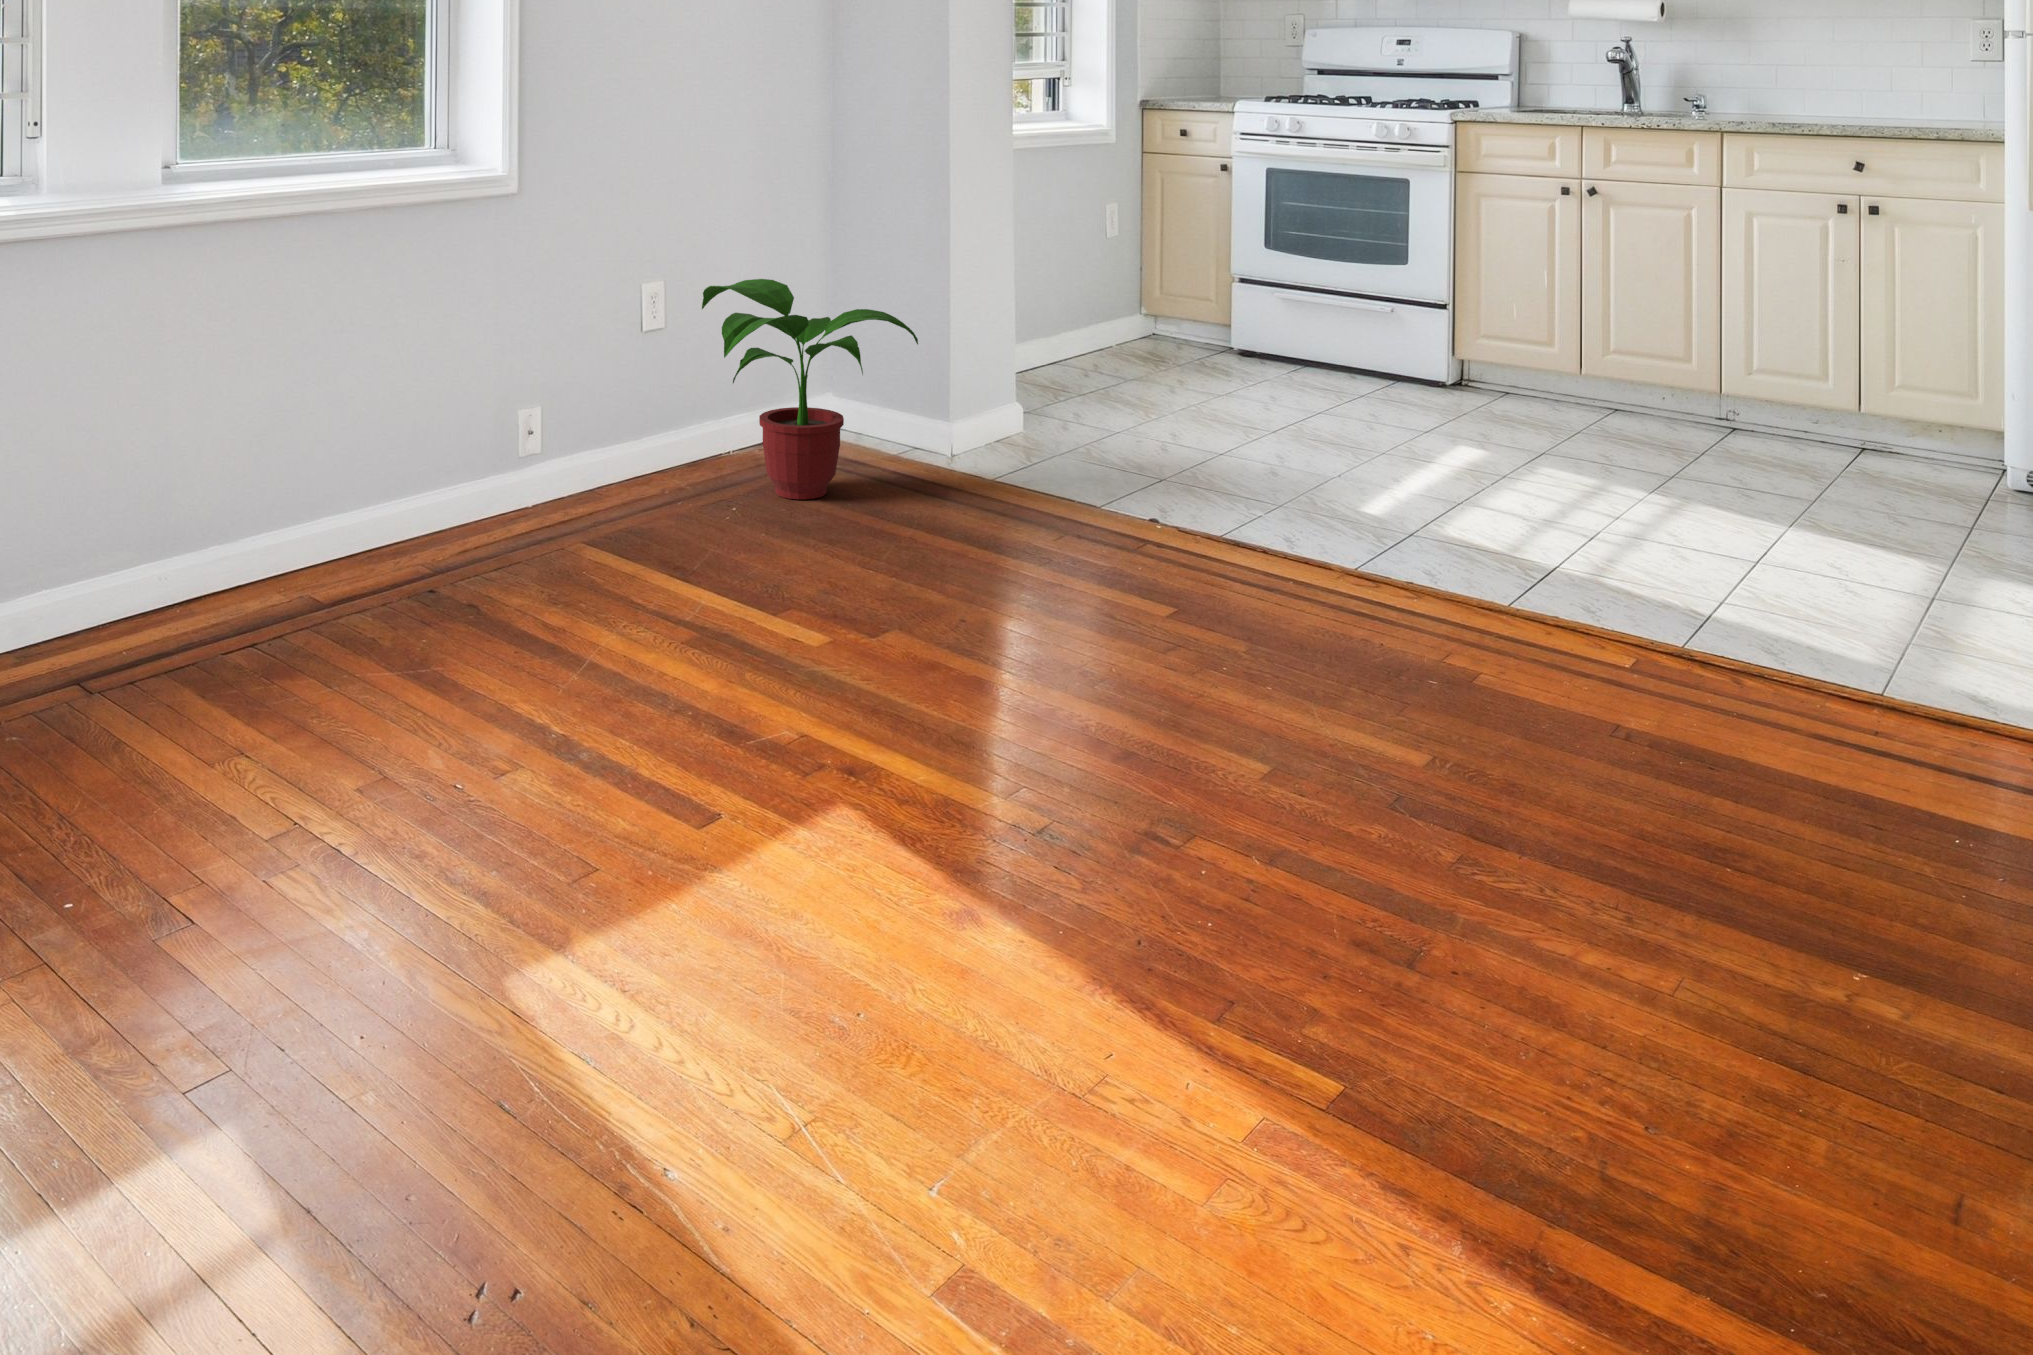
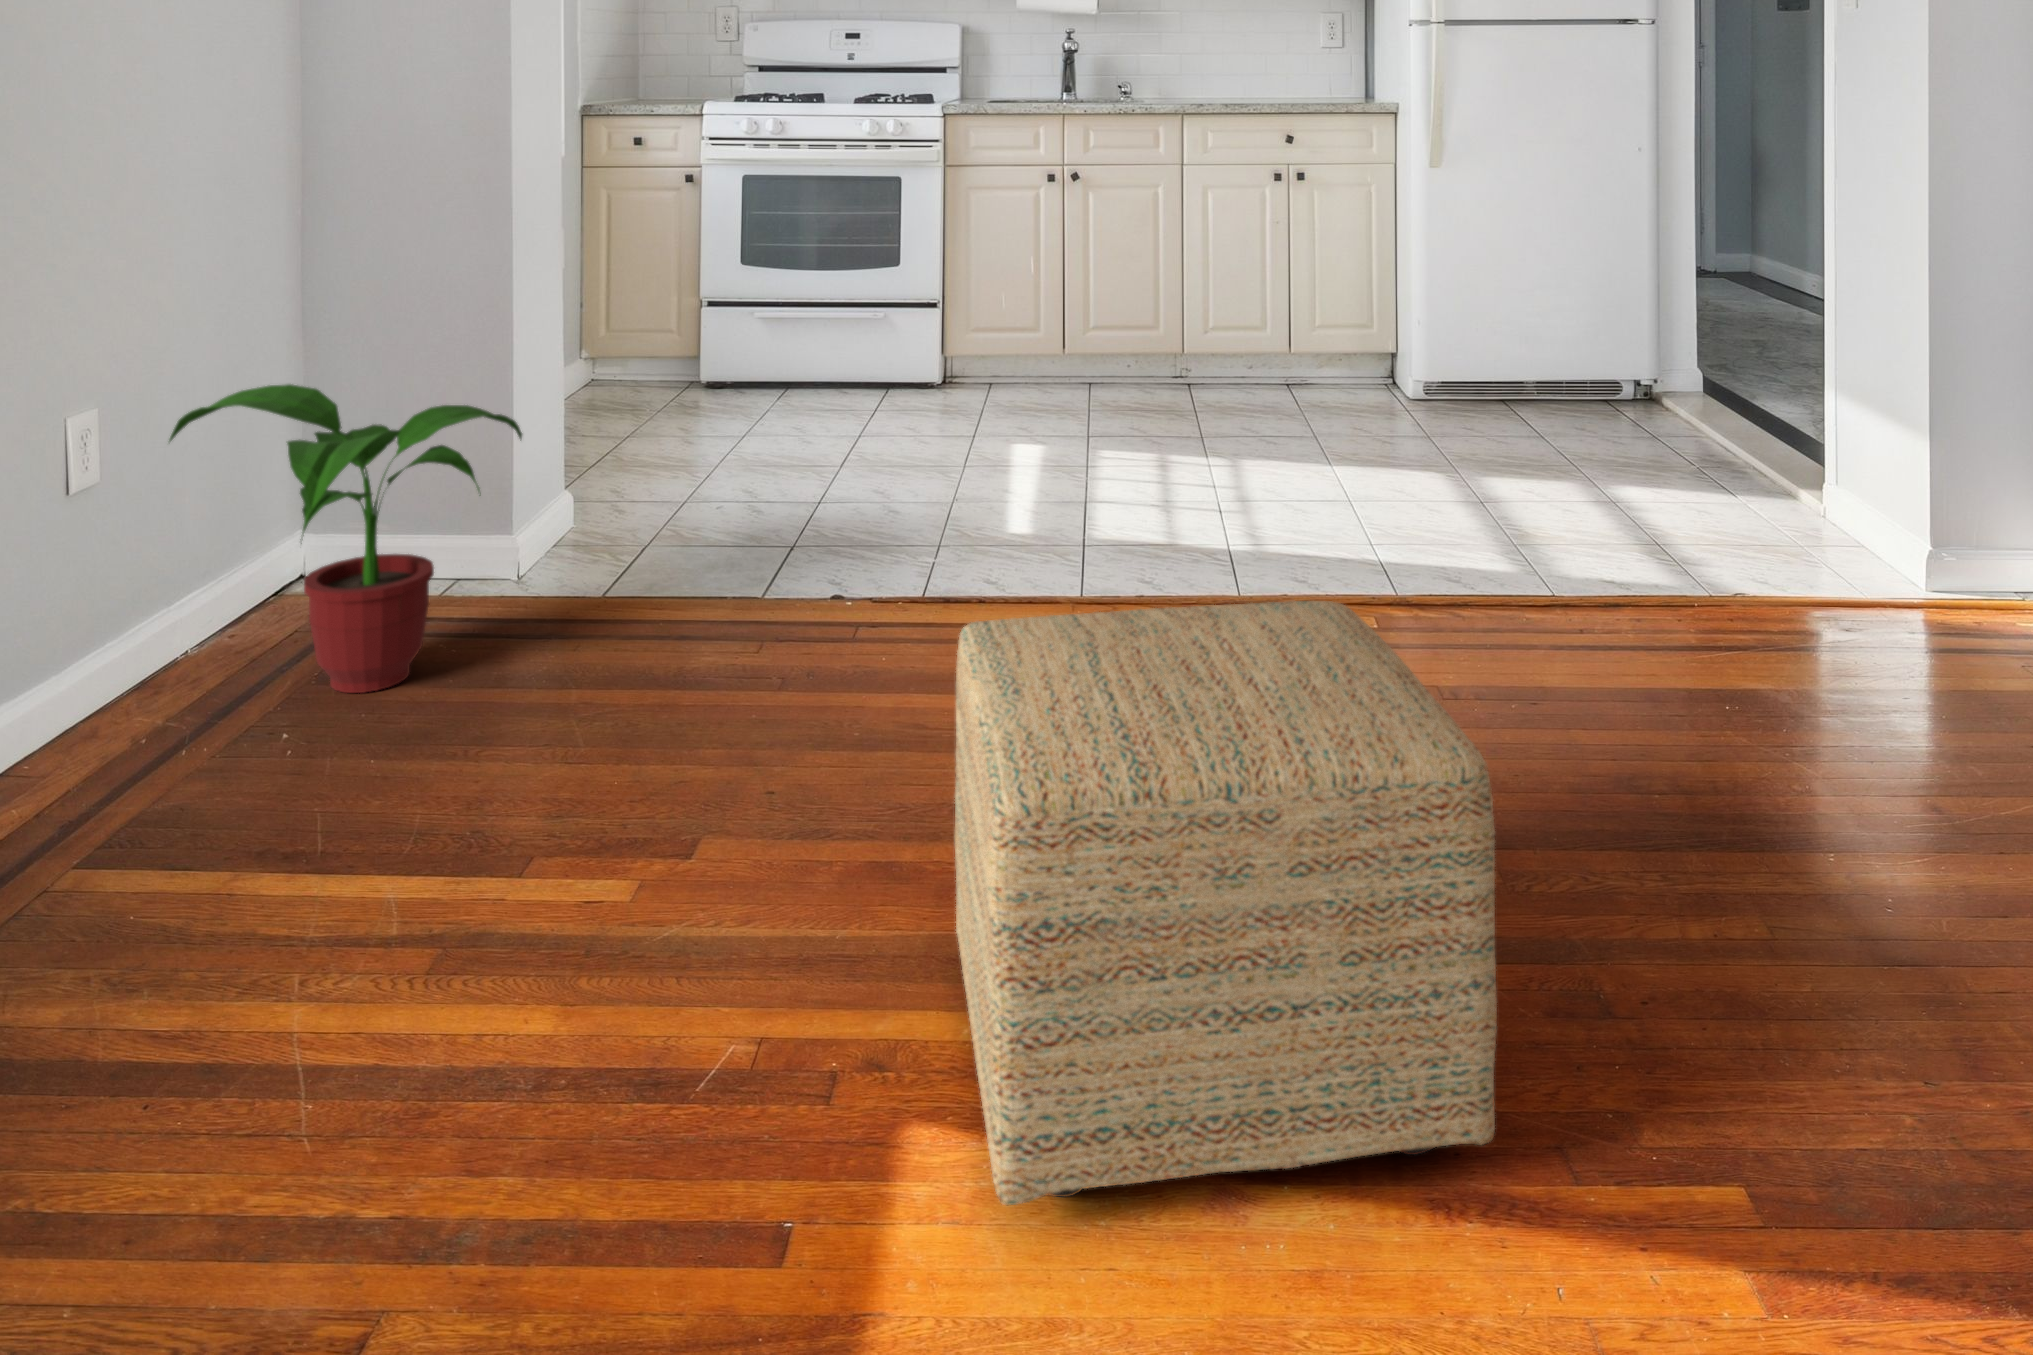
ottoman: none [824,493,1295,975] -> present [955,601,1497,1205]

